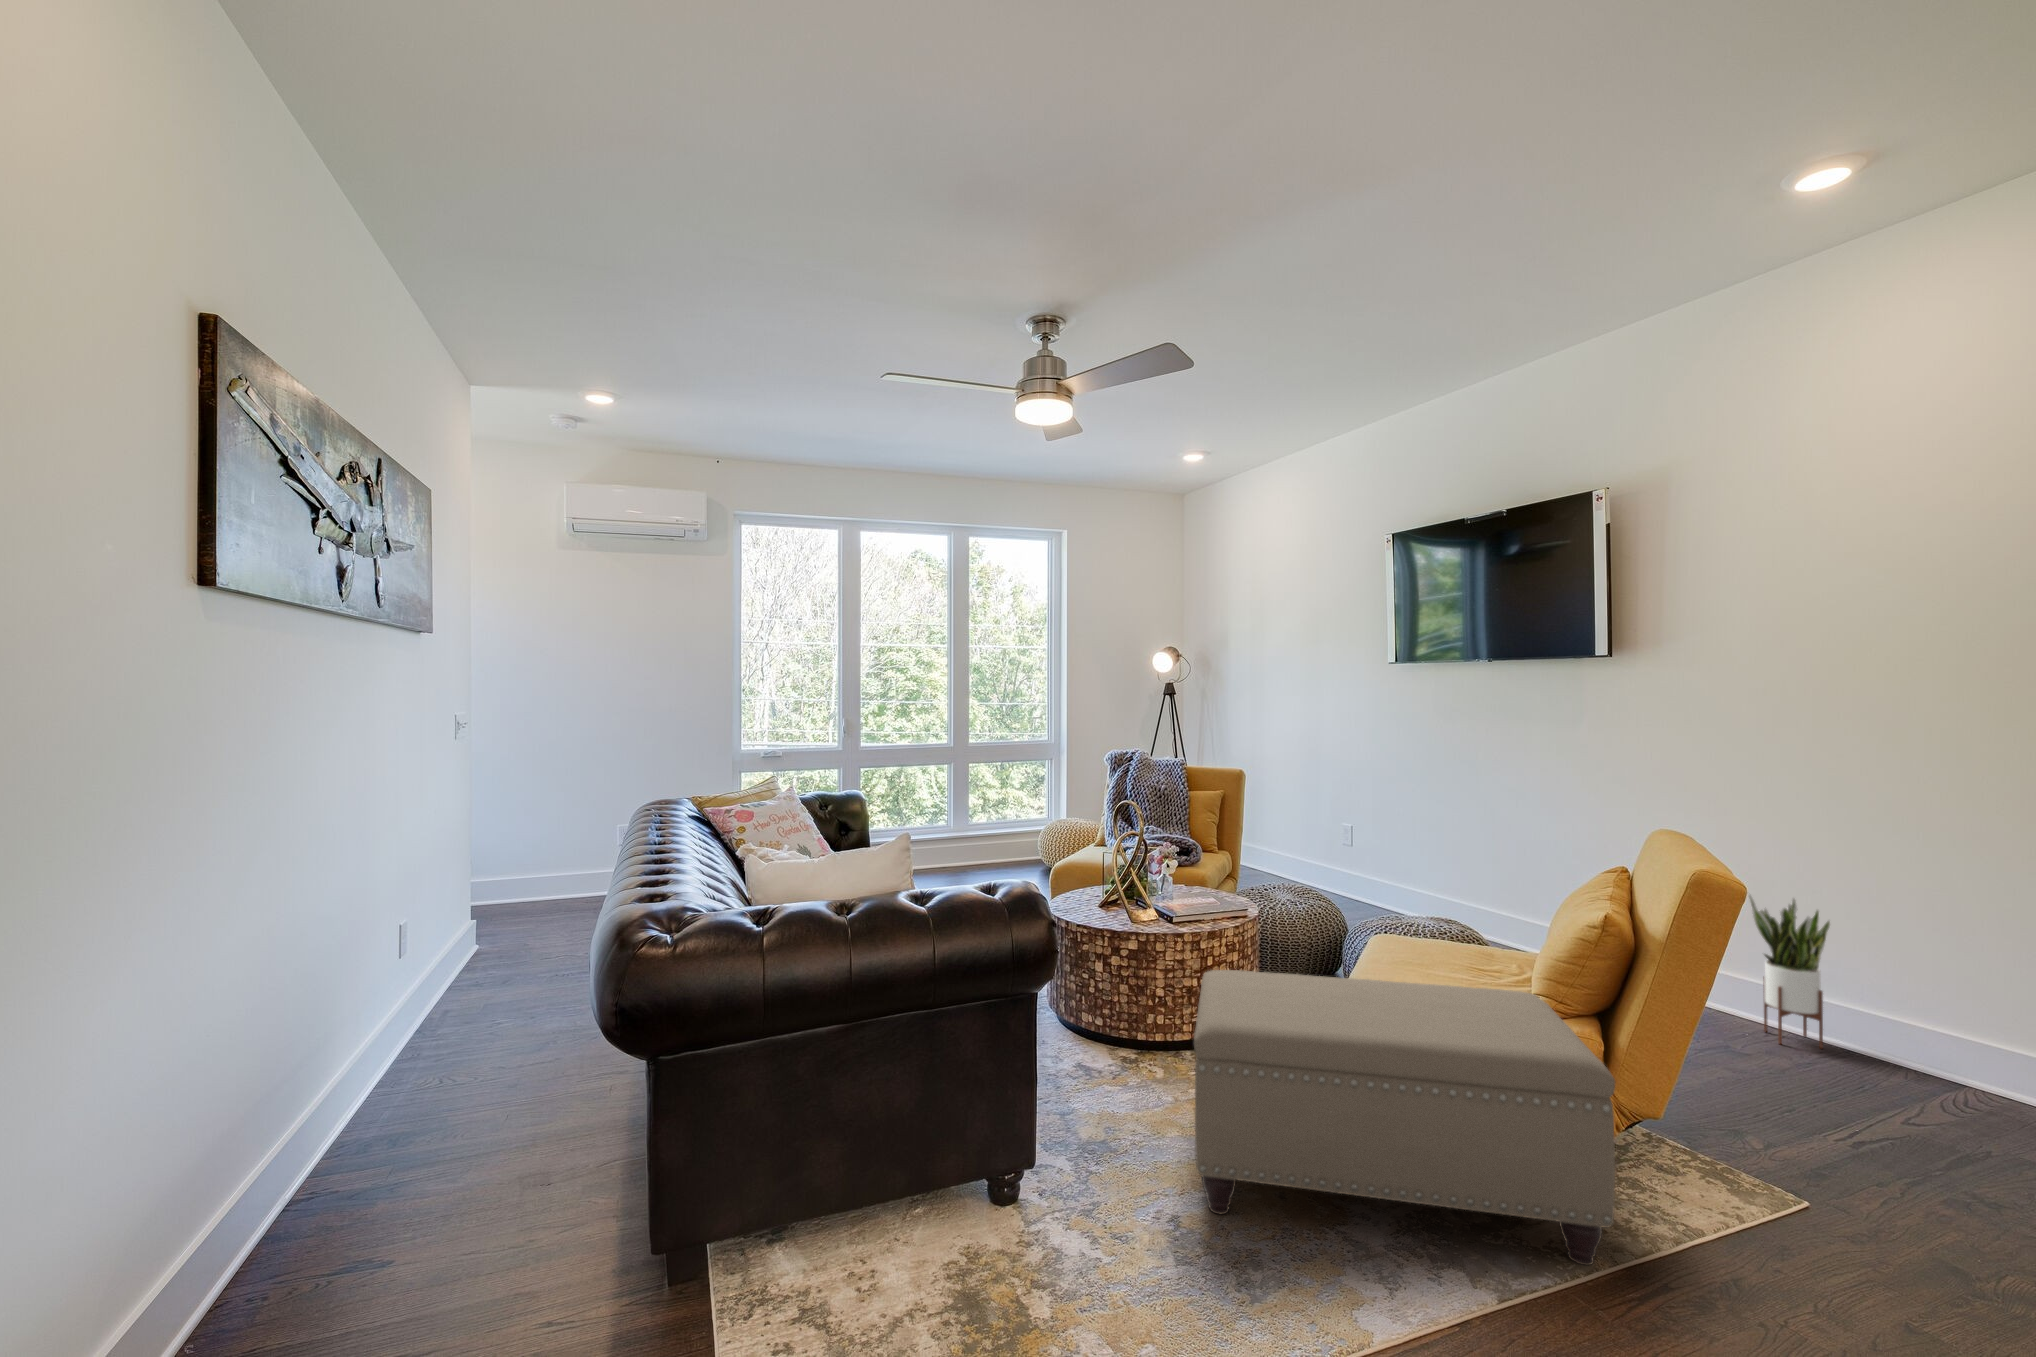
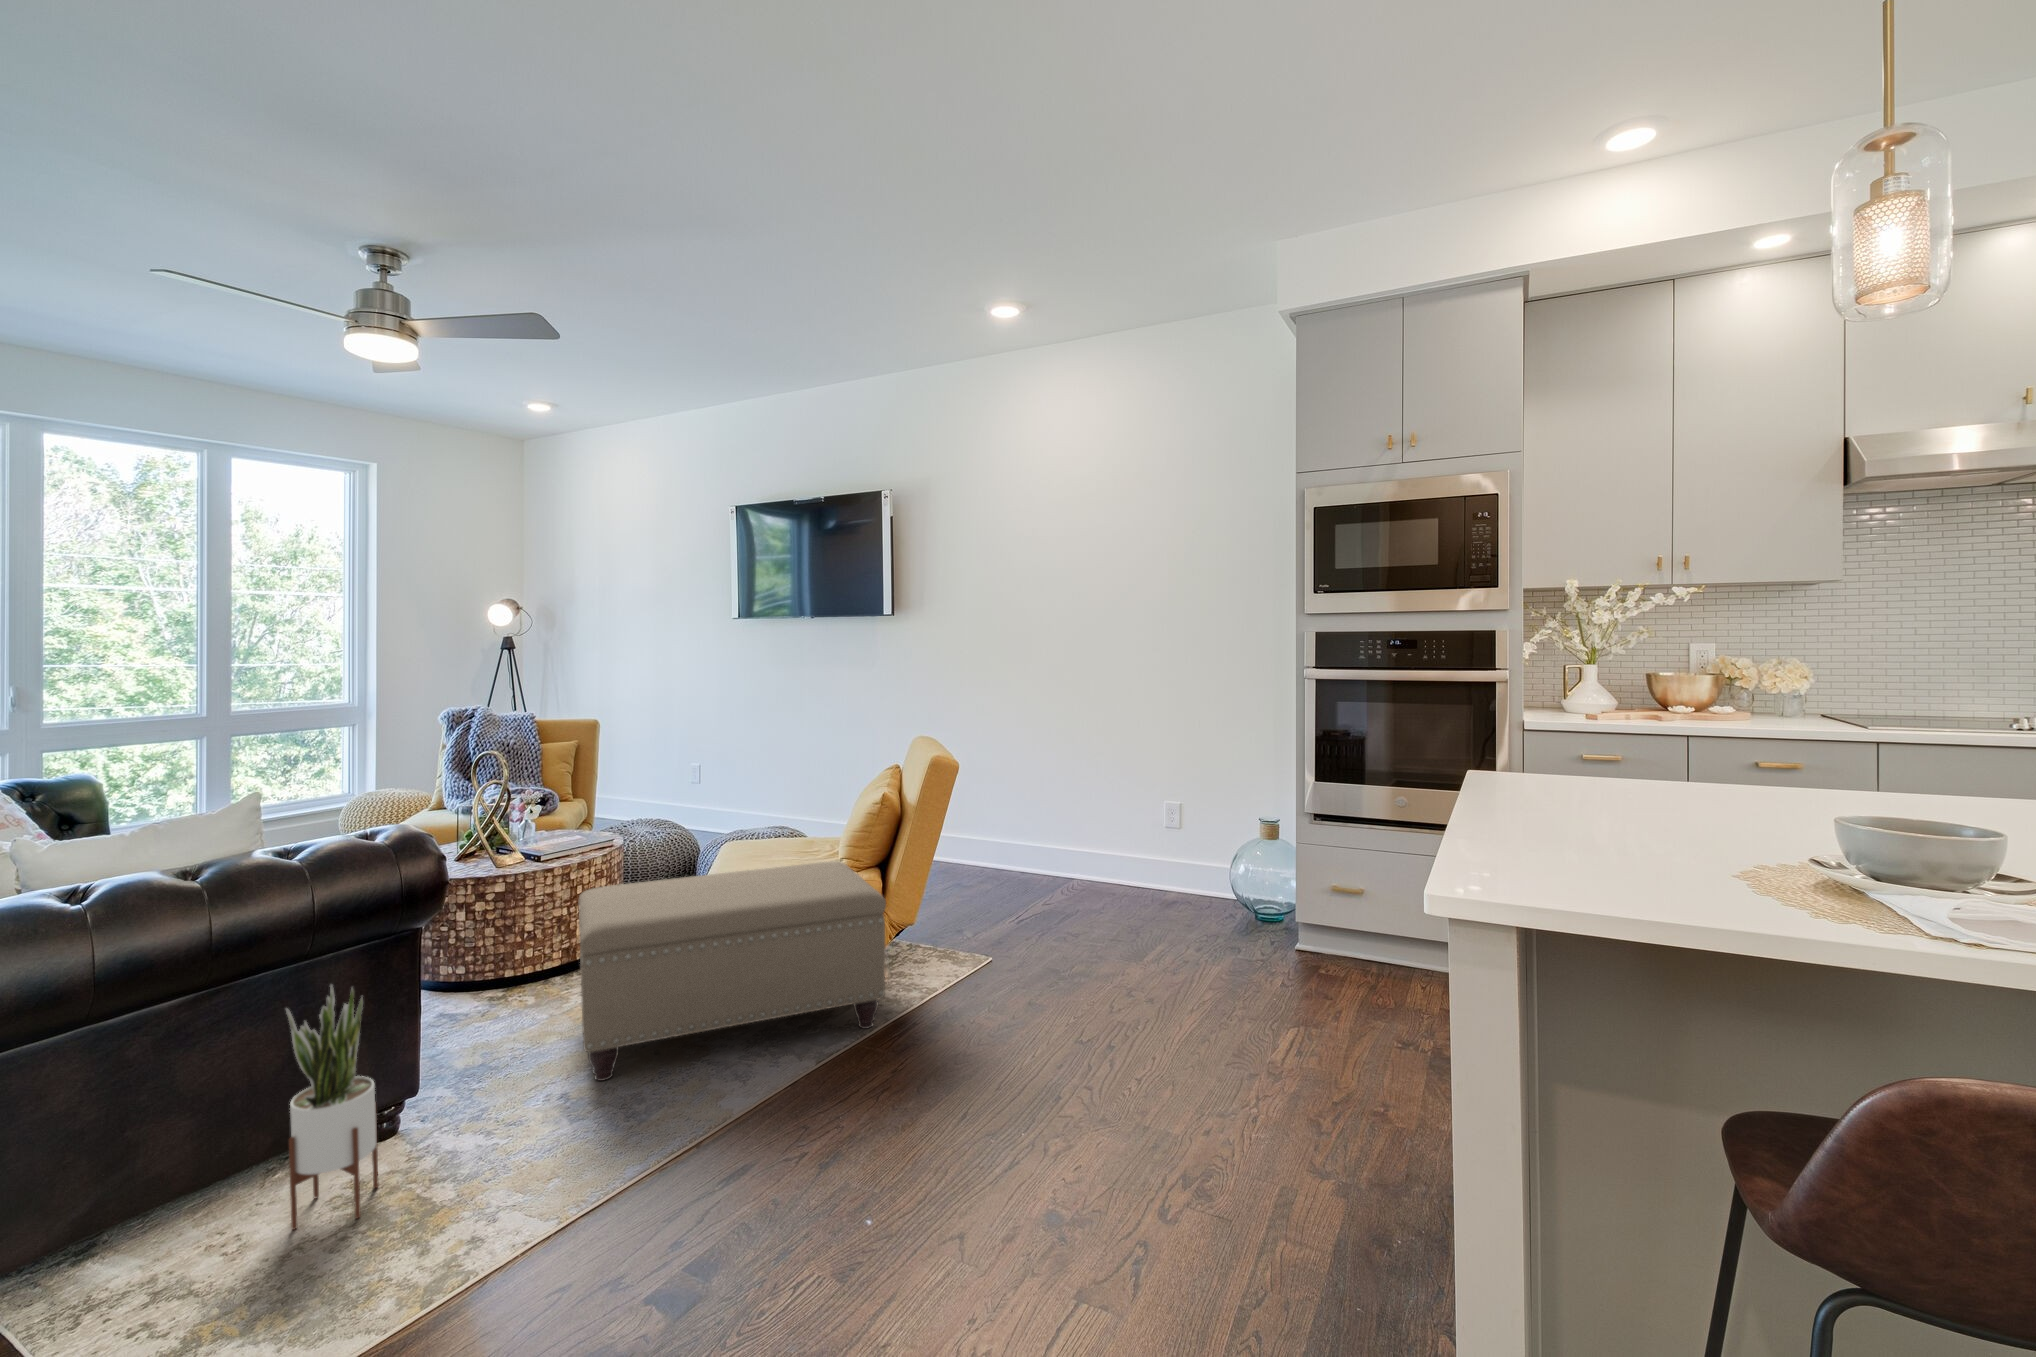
potted plant: present [1749,895,1830,1049] -> present [286,985,379,1230]

